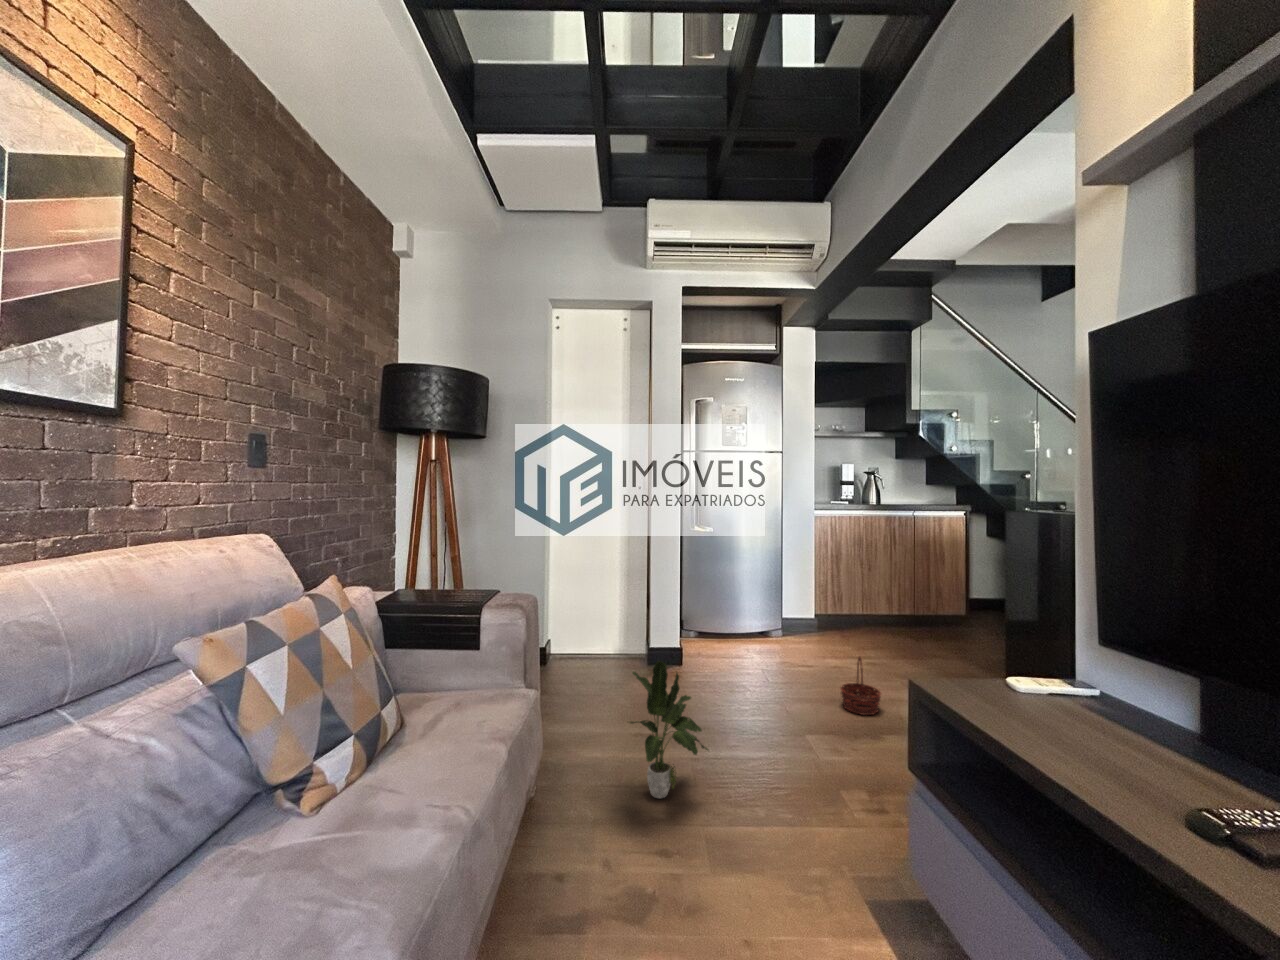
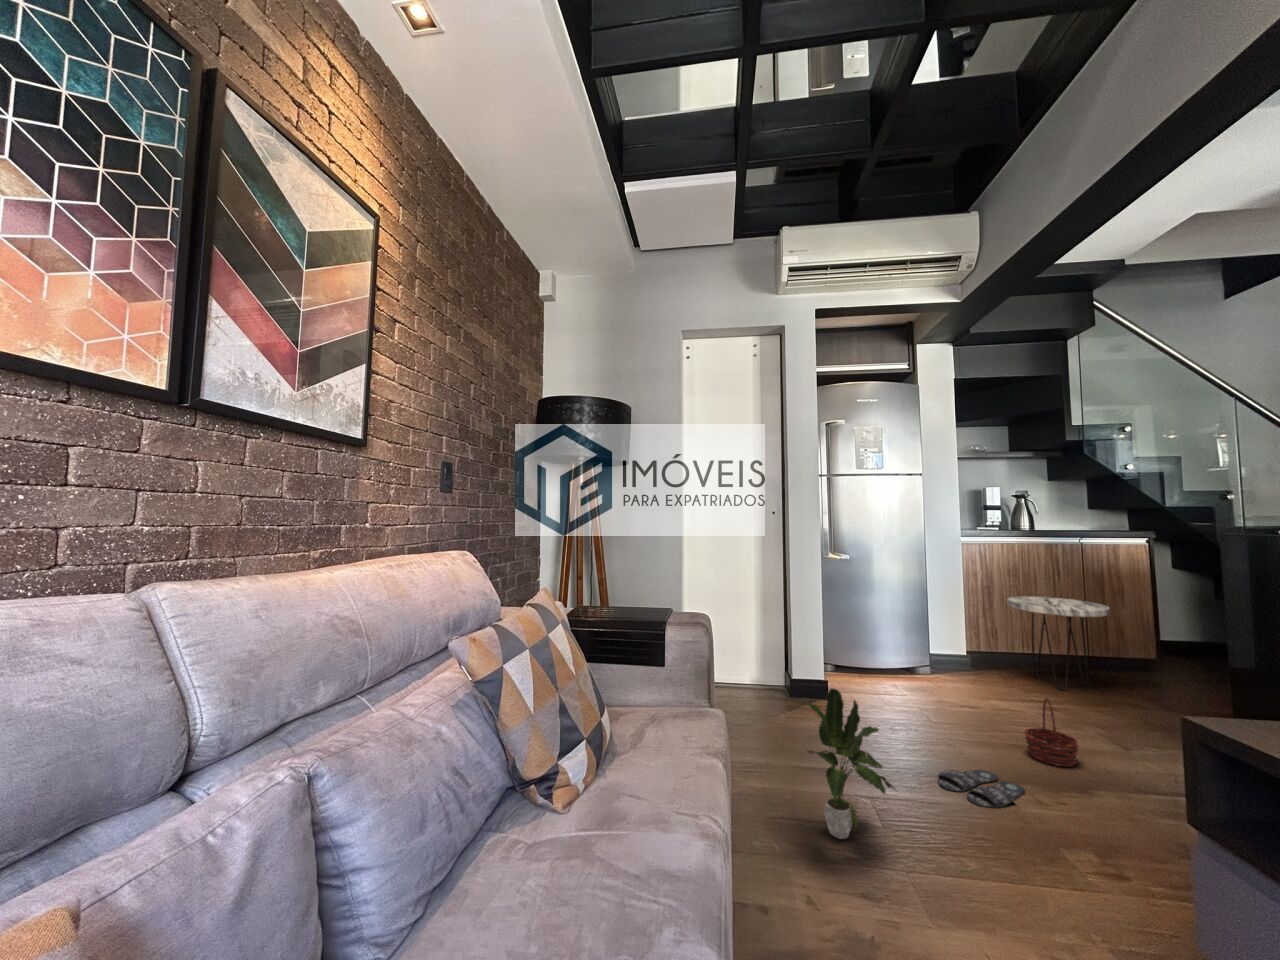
side table: none [850,565,928,647] -> present [1008,596,1110,690]
slippers: none [760,724,830,757] -> present [938,770,1025,808]

